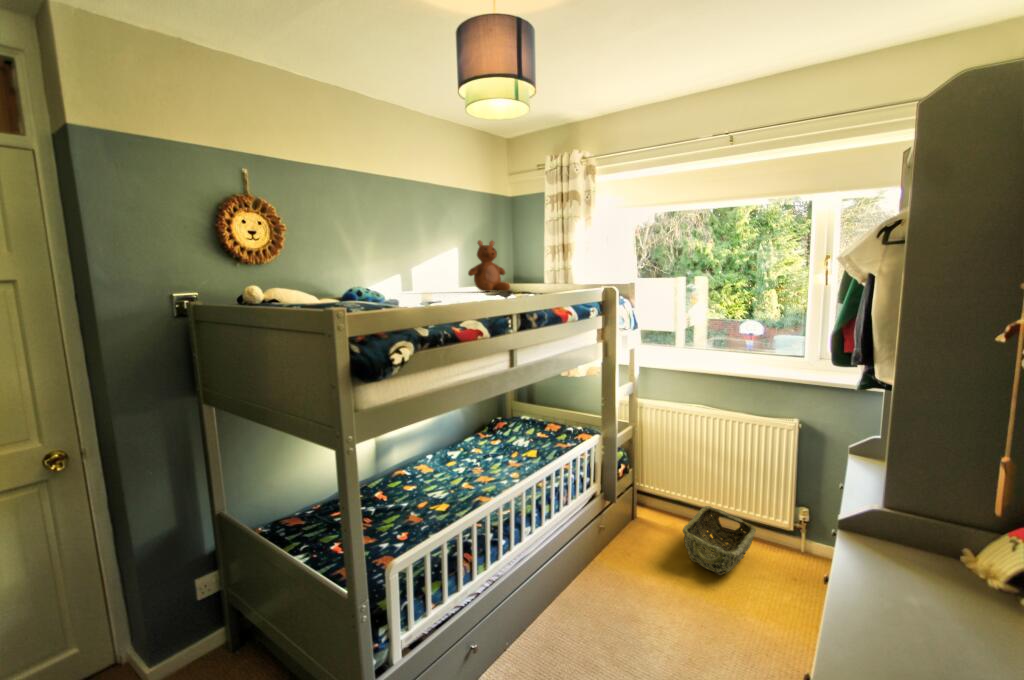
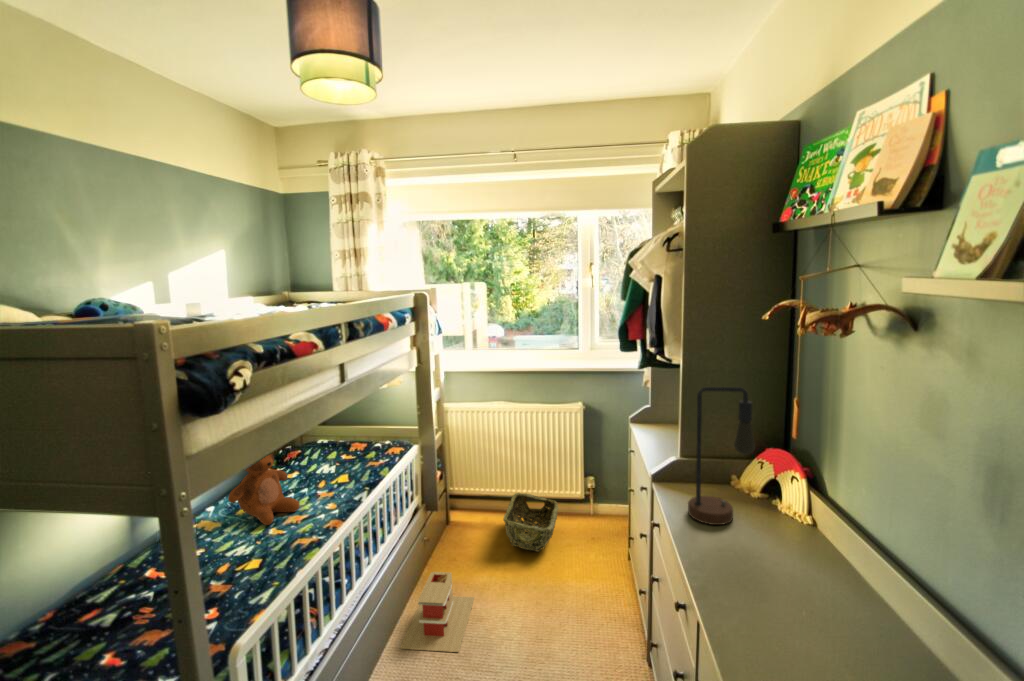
teddy bear: present [468,240,510,292] -> present [228,454,300,525]
table lamp: none [866,423,983,611] -> present [688,387,755,525]
toy house: none [553,560,636,644] -> present [400,572,474,652]

